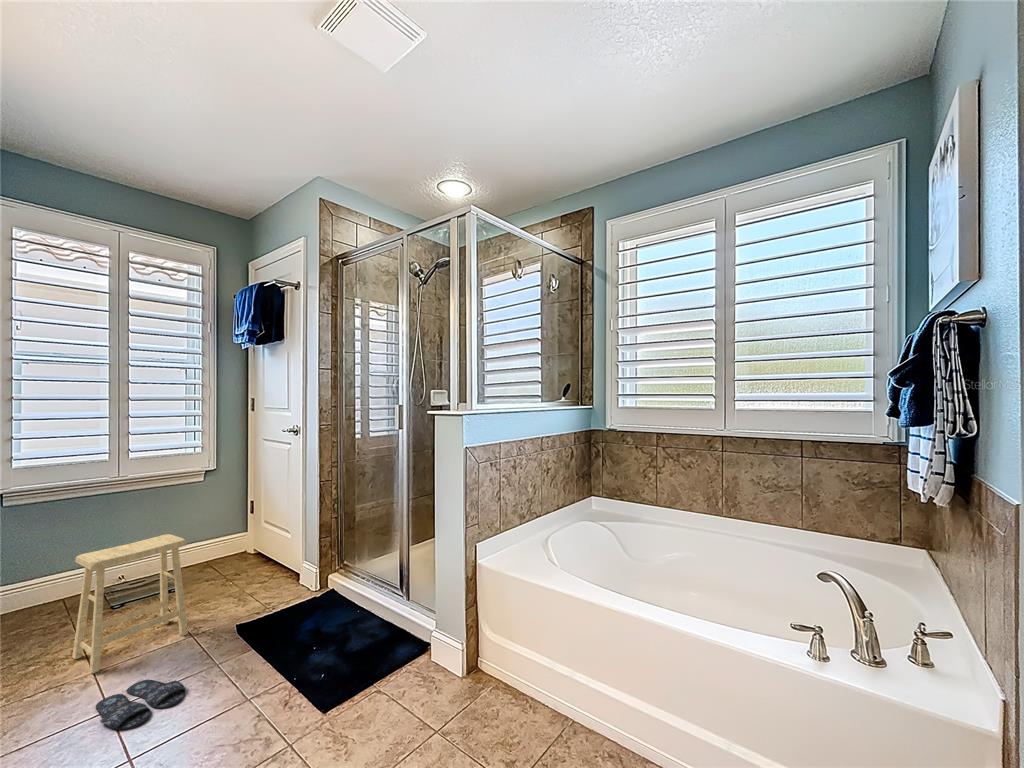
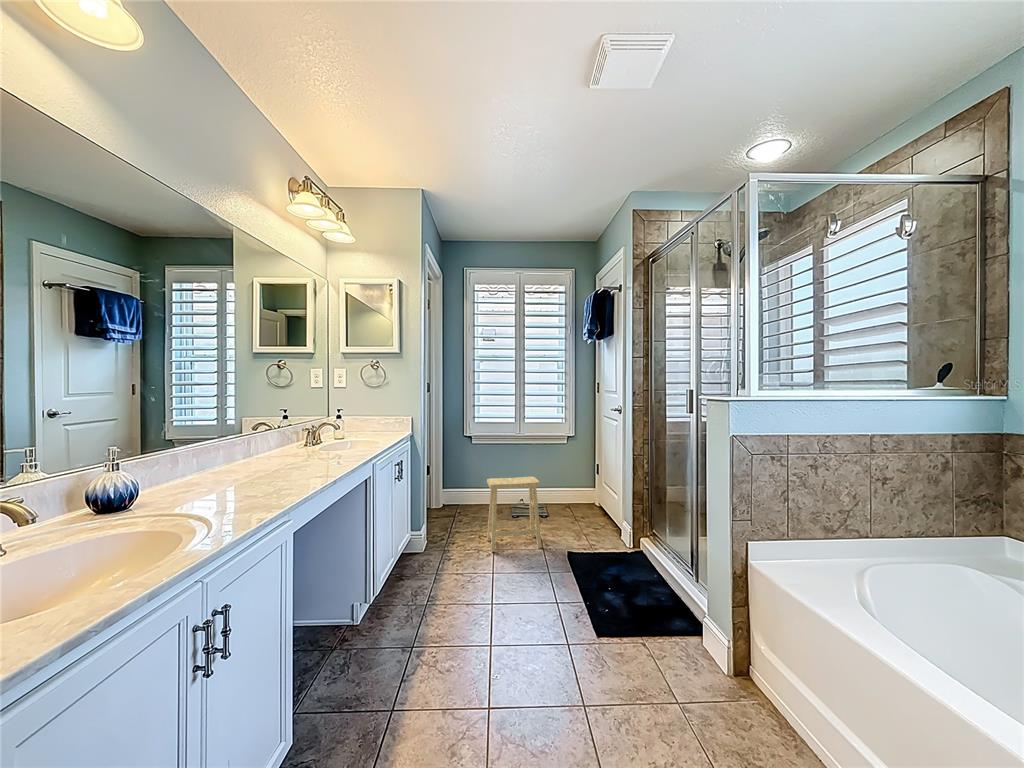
slippers: present [96,680,185,730] -> none [485,566,527,590]

